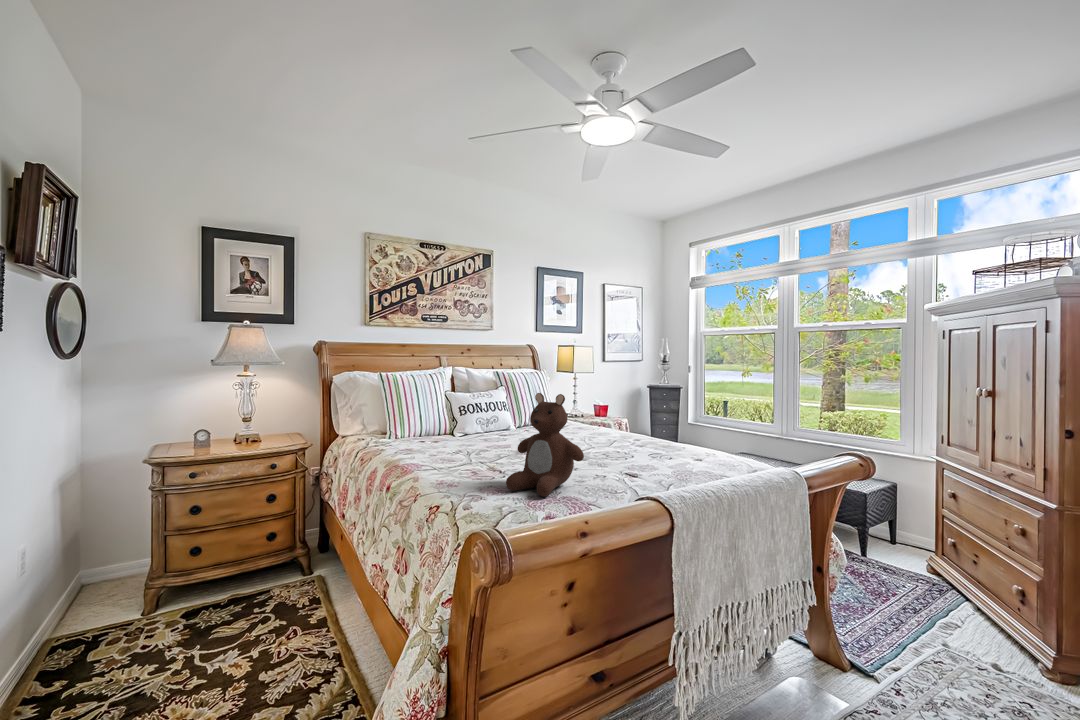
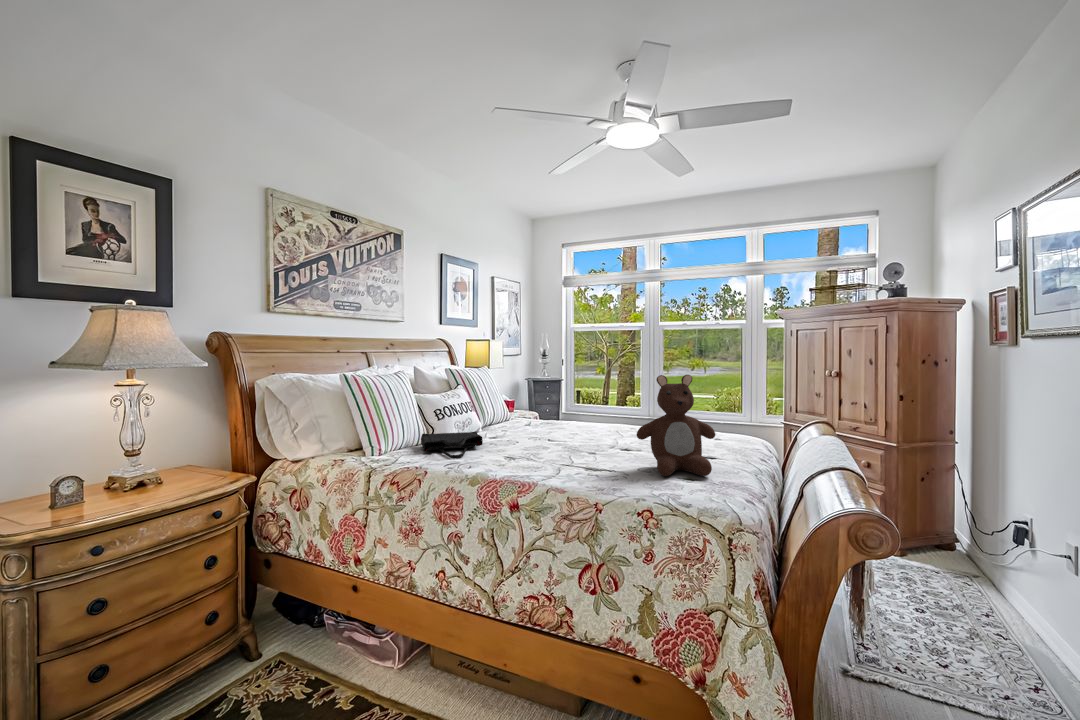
tote bag: none [421,427,481,450] -> present [421,432,483,458]

